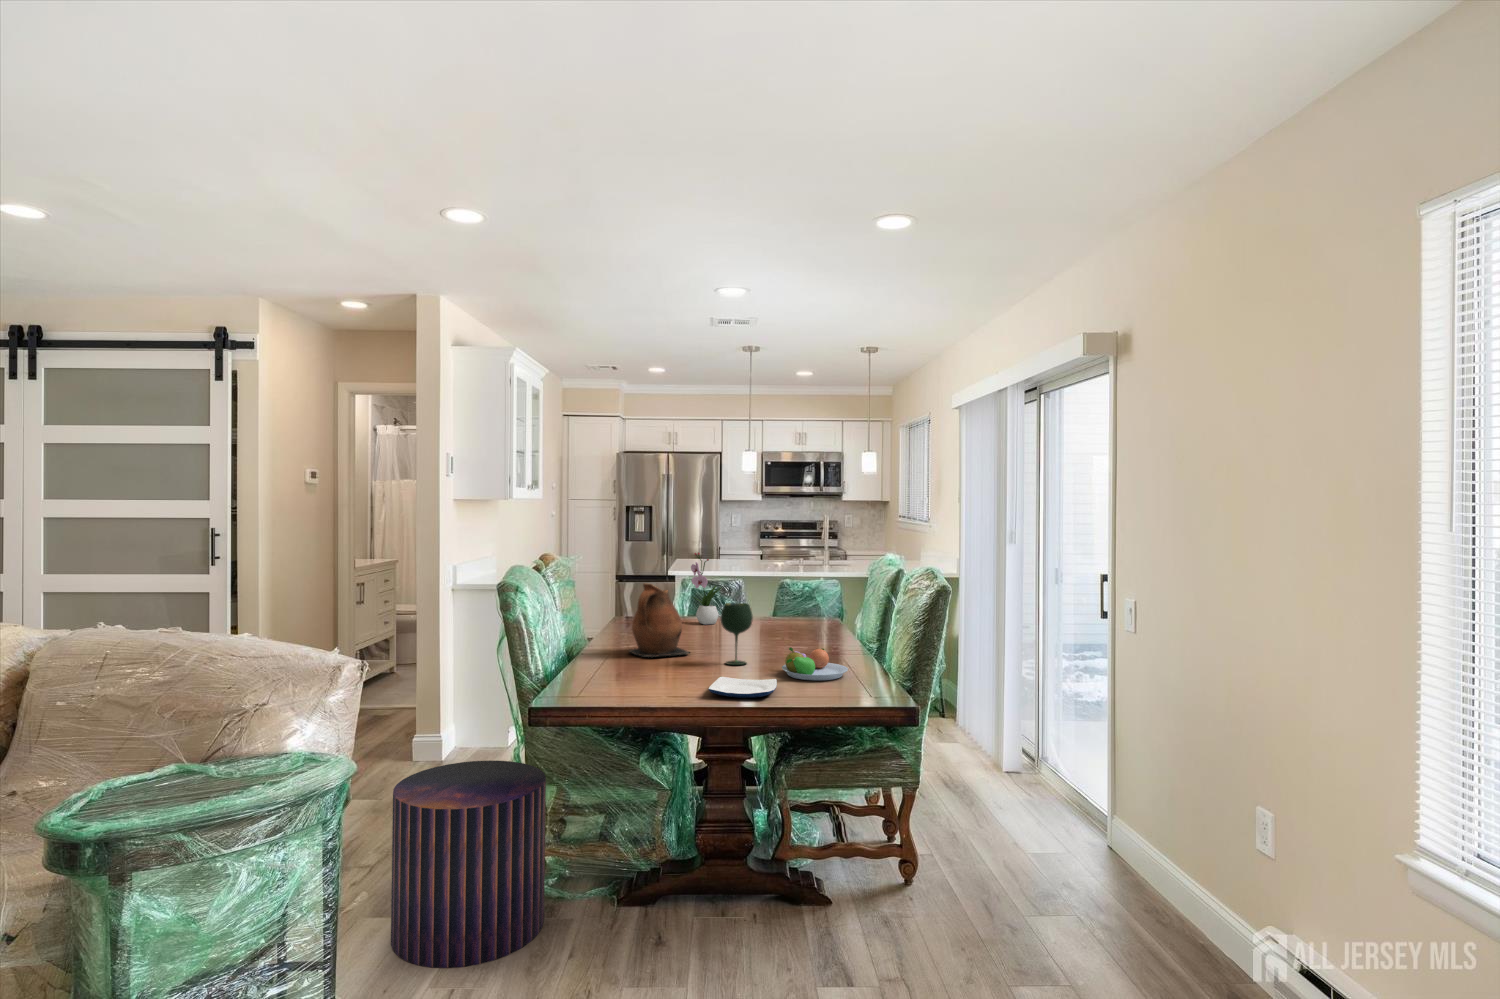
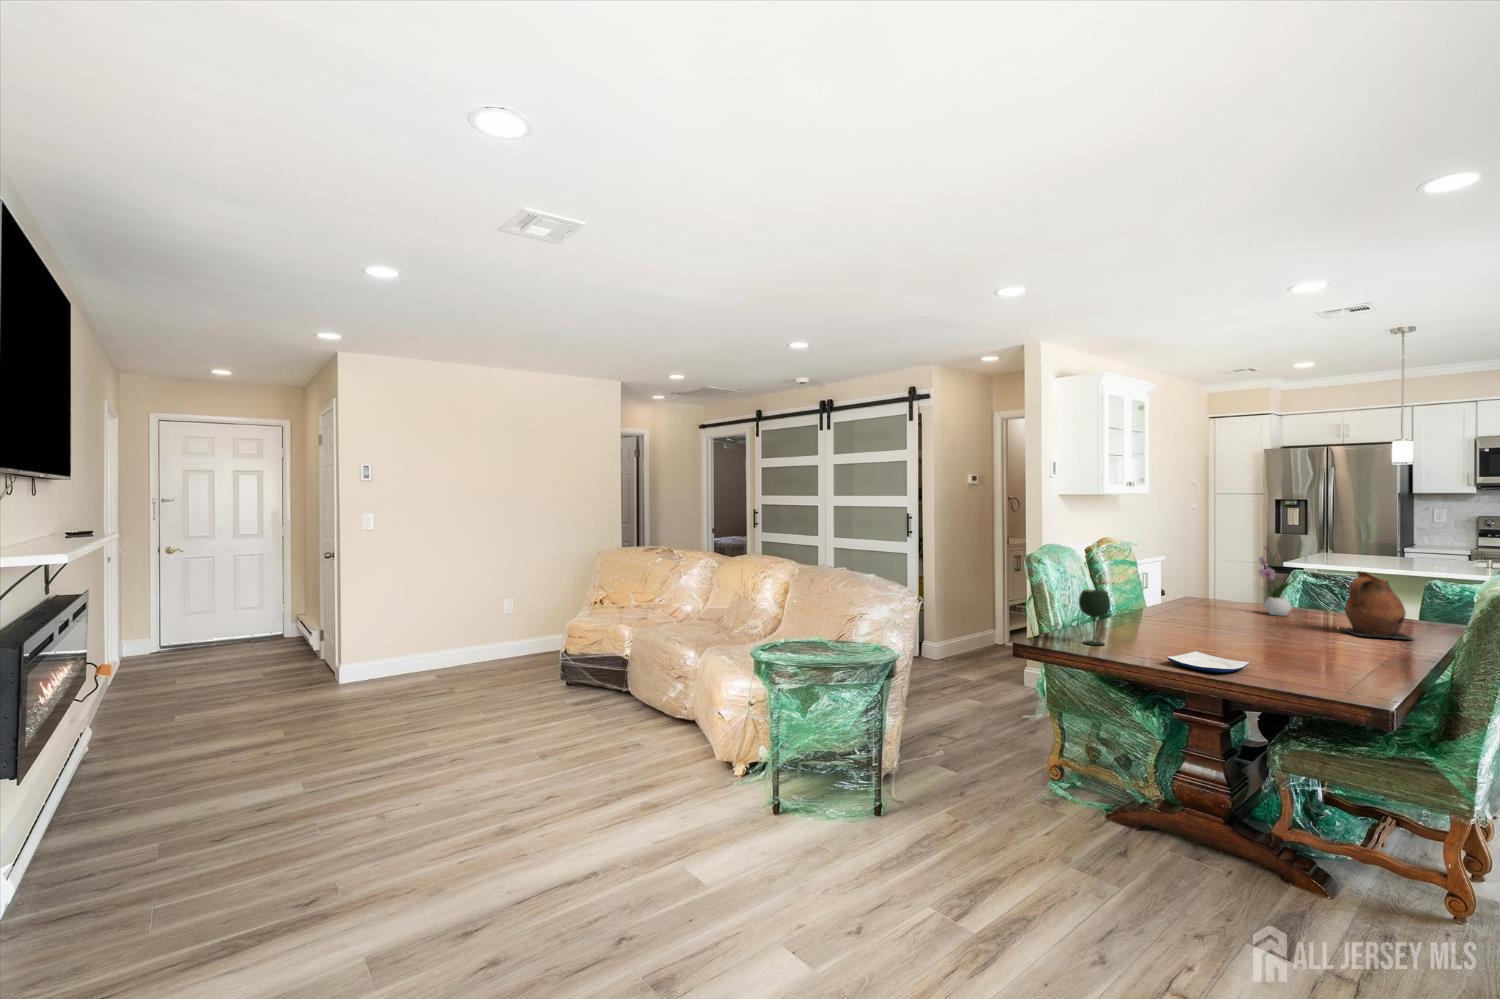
ceramic pitcher: present [629,584,689,657] -> present [1342,571,1413,640]
wine glass: present [721,603,753,665] -> present [1079,589,1111,645]
fruit bowl: present [782,647,848,680] -> none [1271,639,1359,676]
pouf: present [391,760,546,968] -> none [944,678,1049,812]

